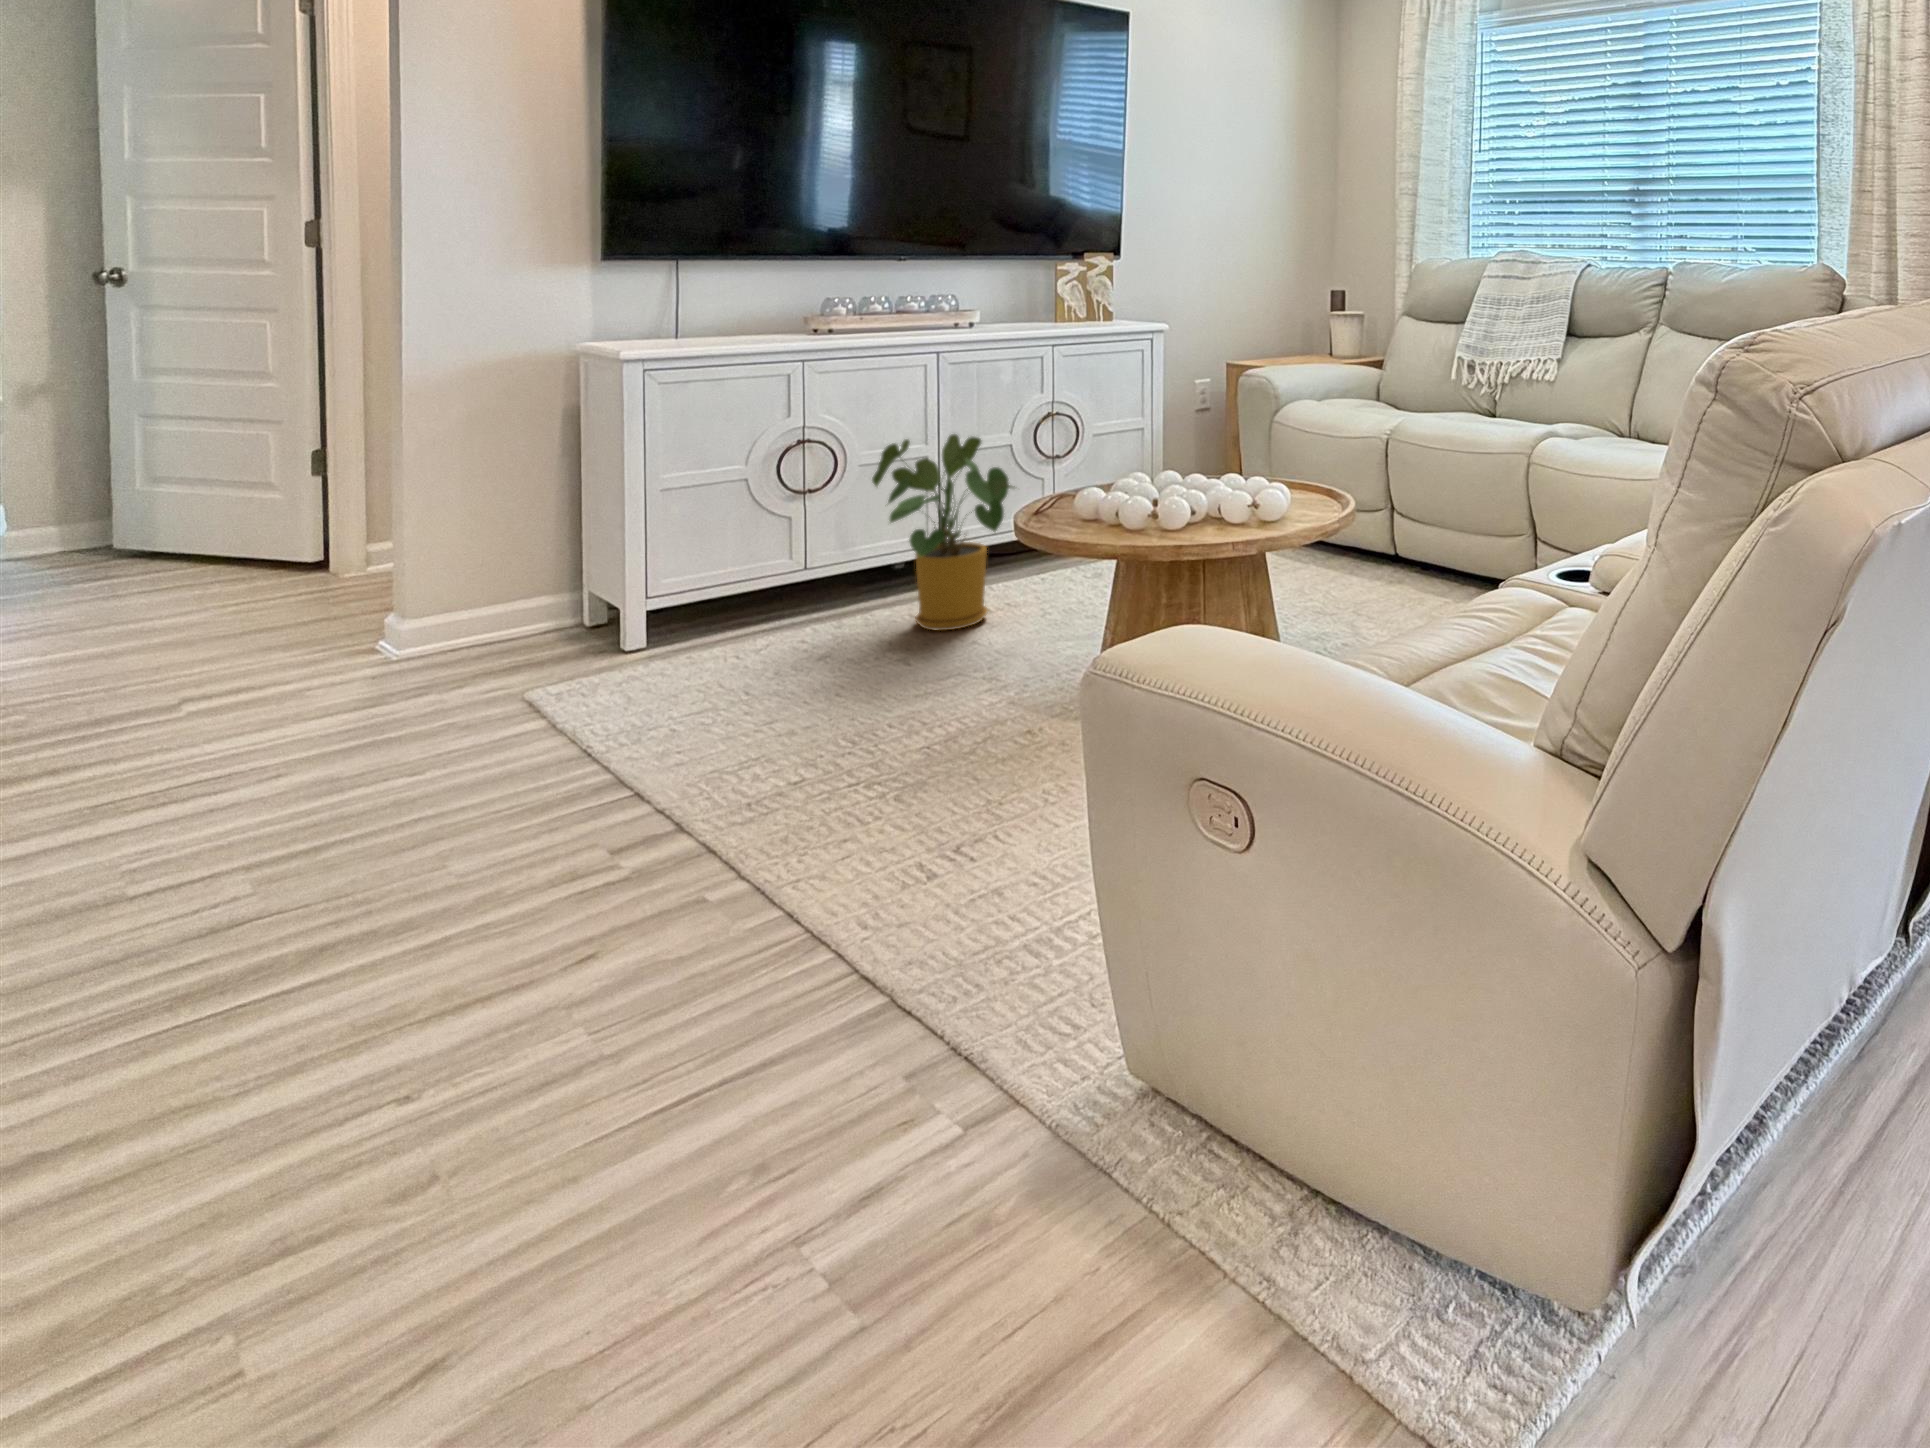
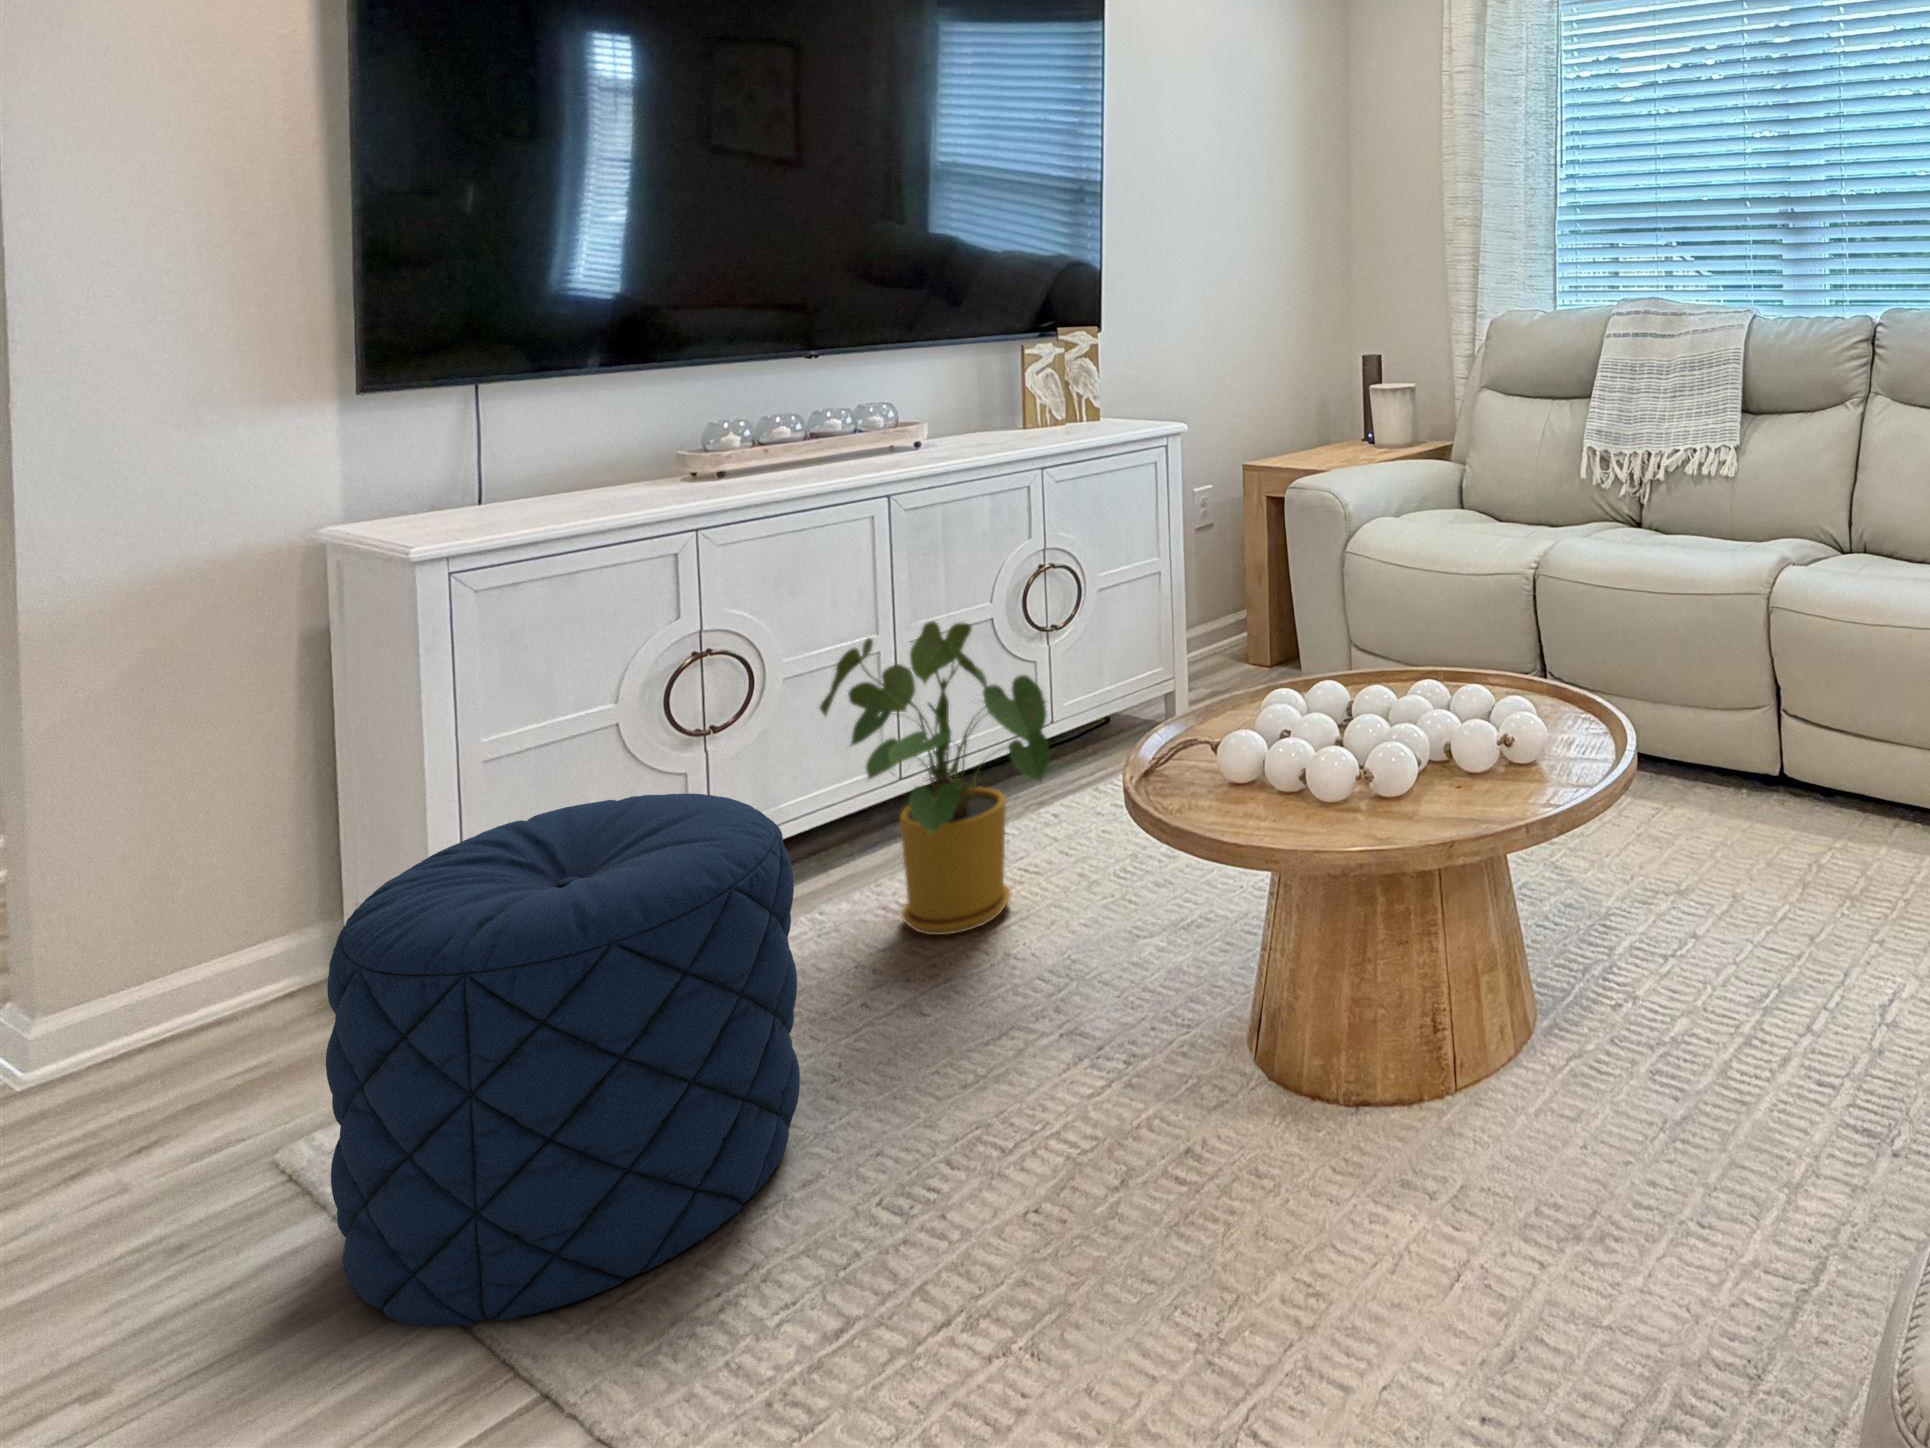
pouf: none [527,504,806,771] -> present [326,794,800,1327]

